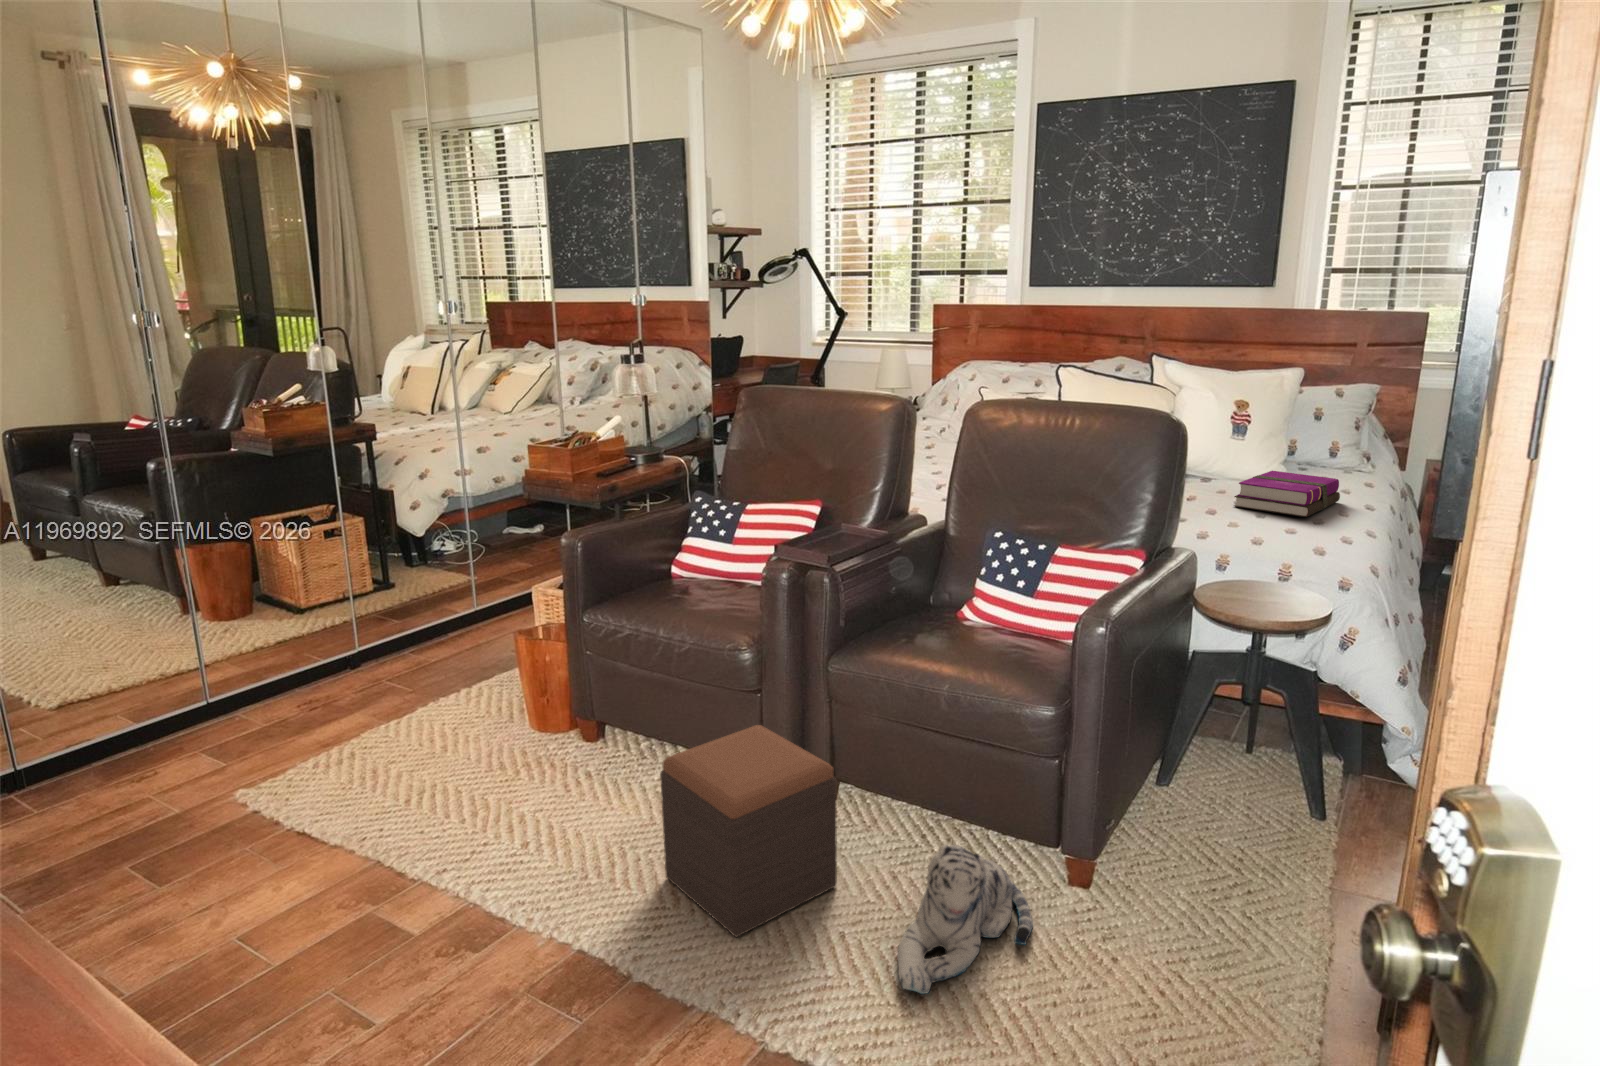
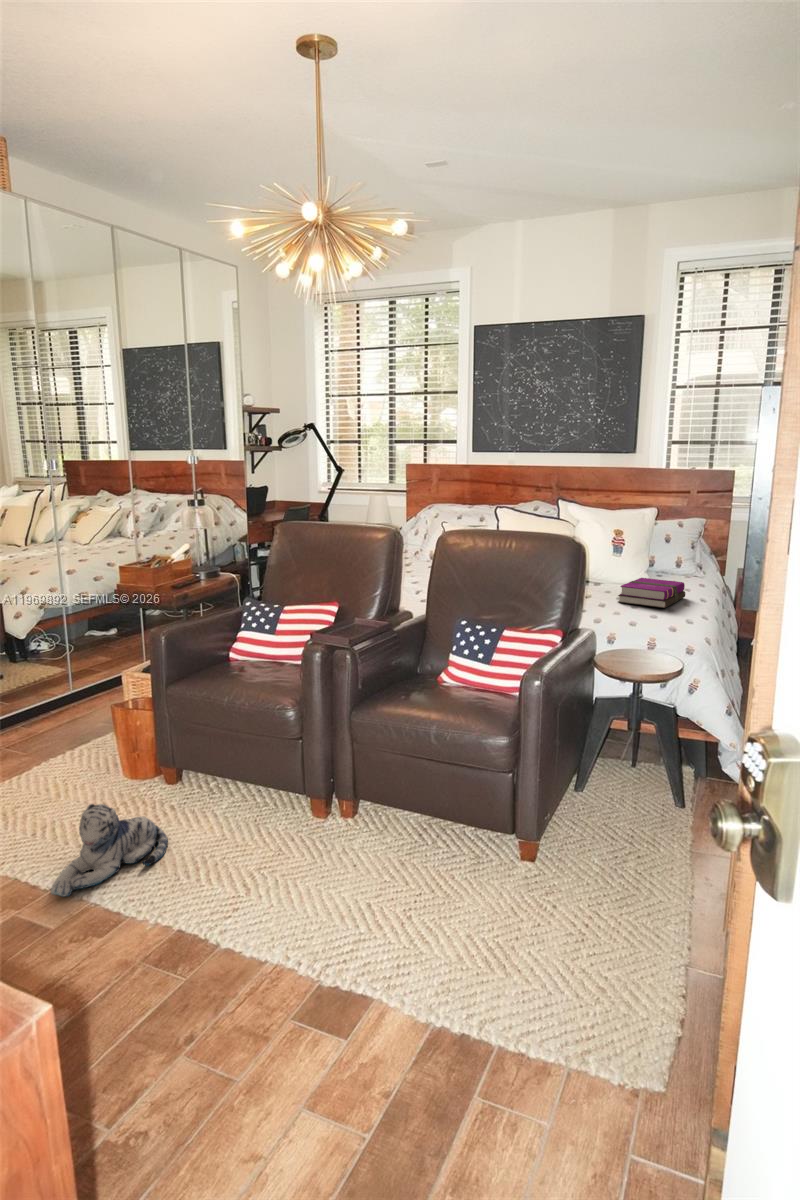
footstool: present [660,725,837,937] -> none [234,762,362,912]
plush toy: present [897,845,1033,994] -> present [51,804,168,896]

